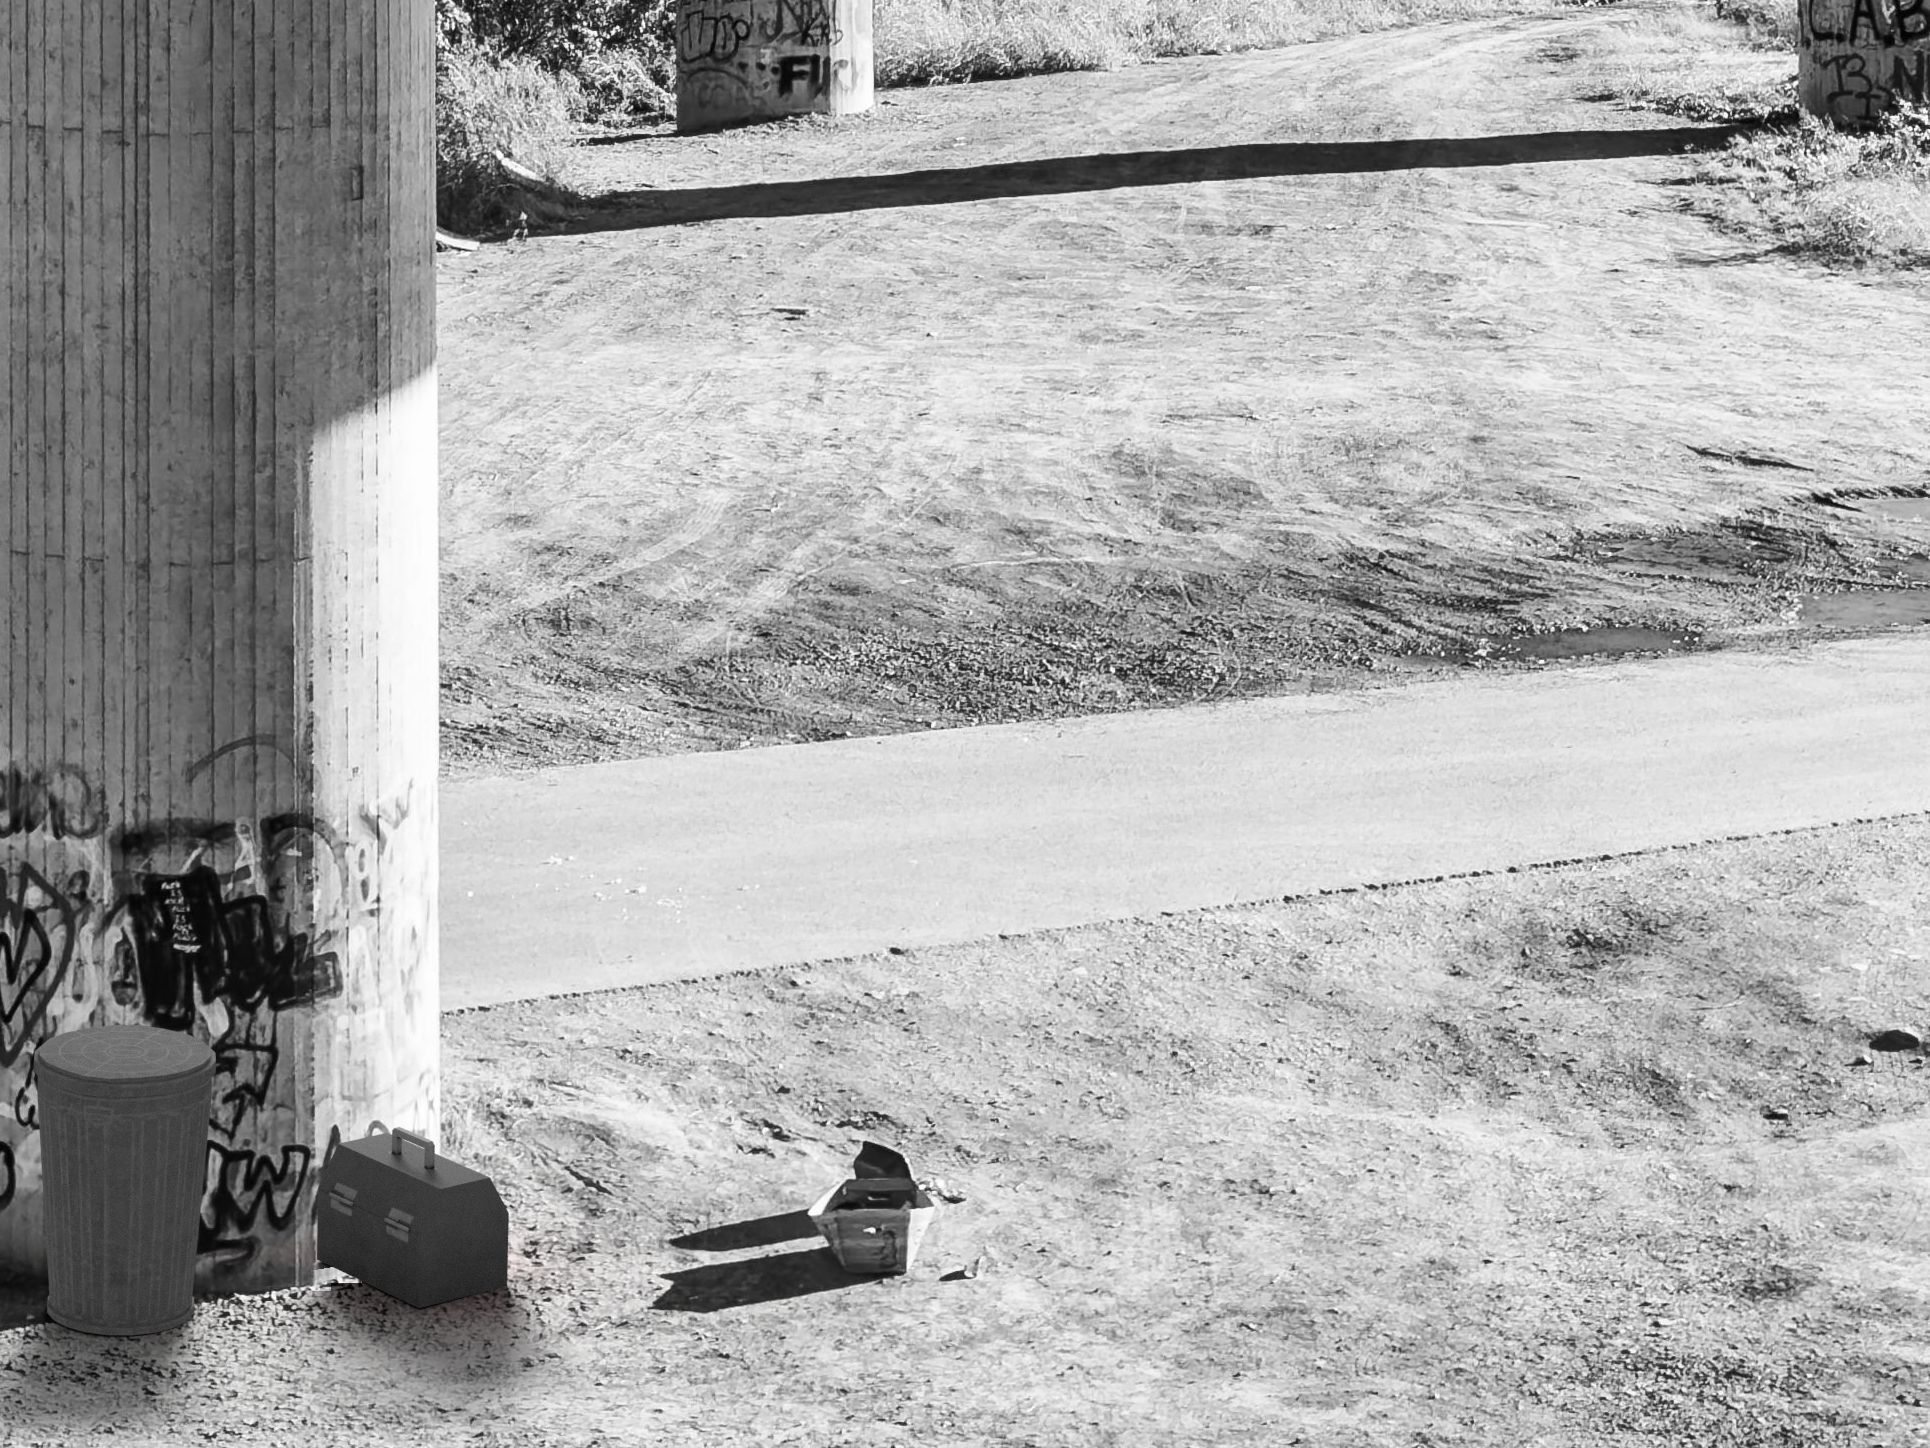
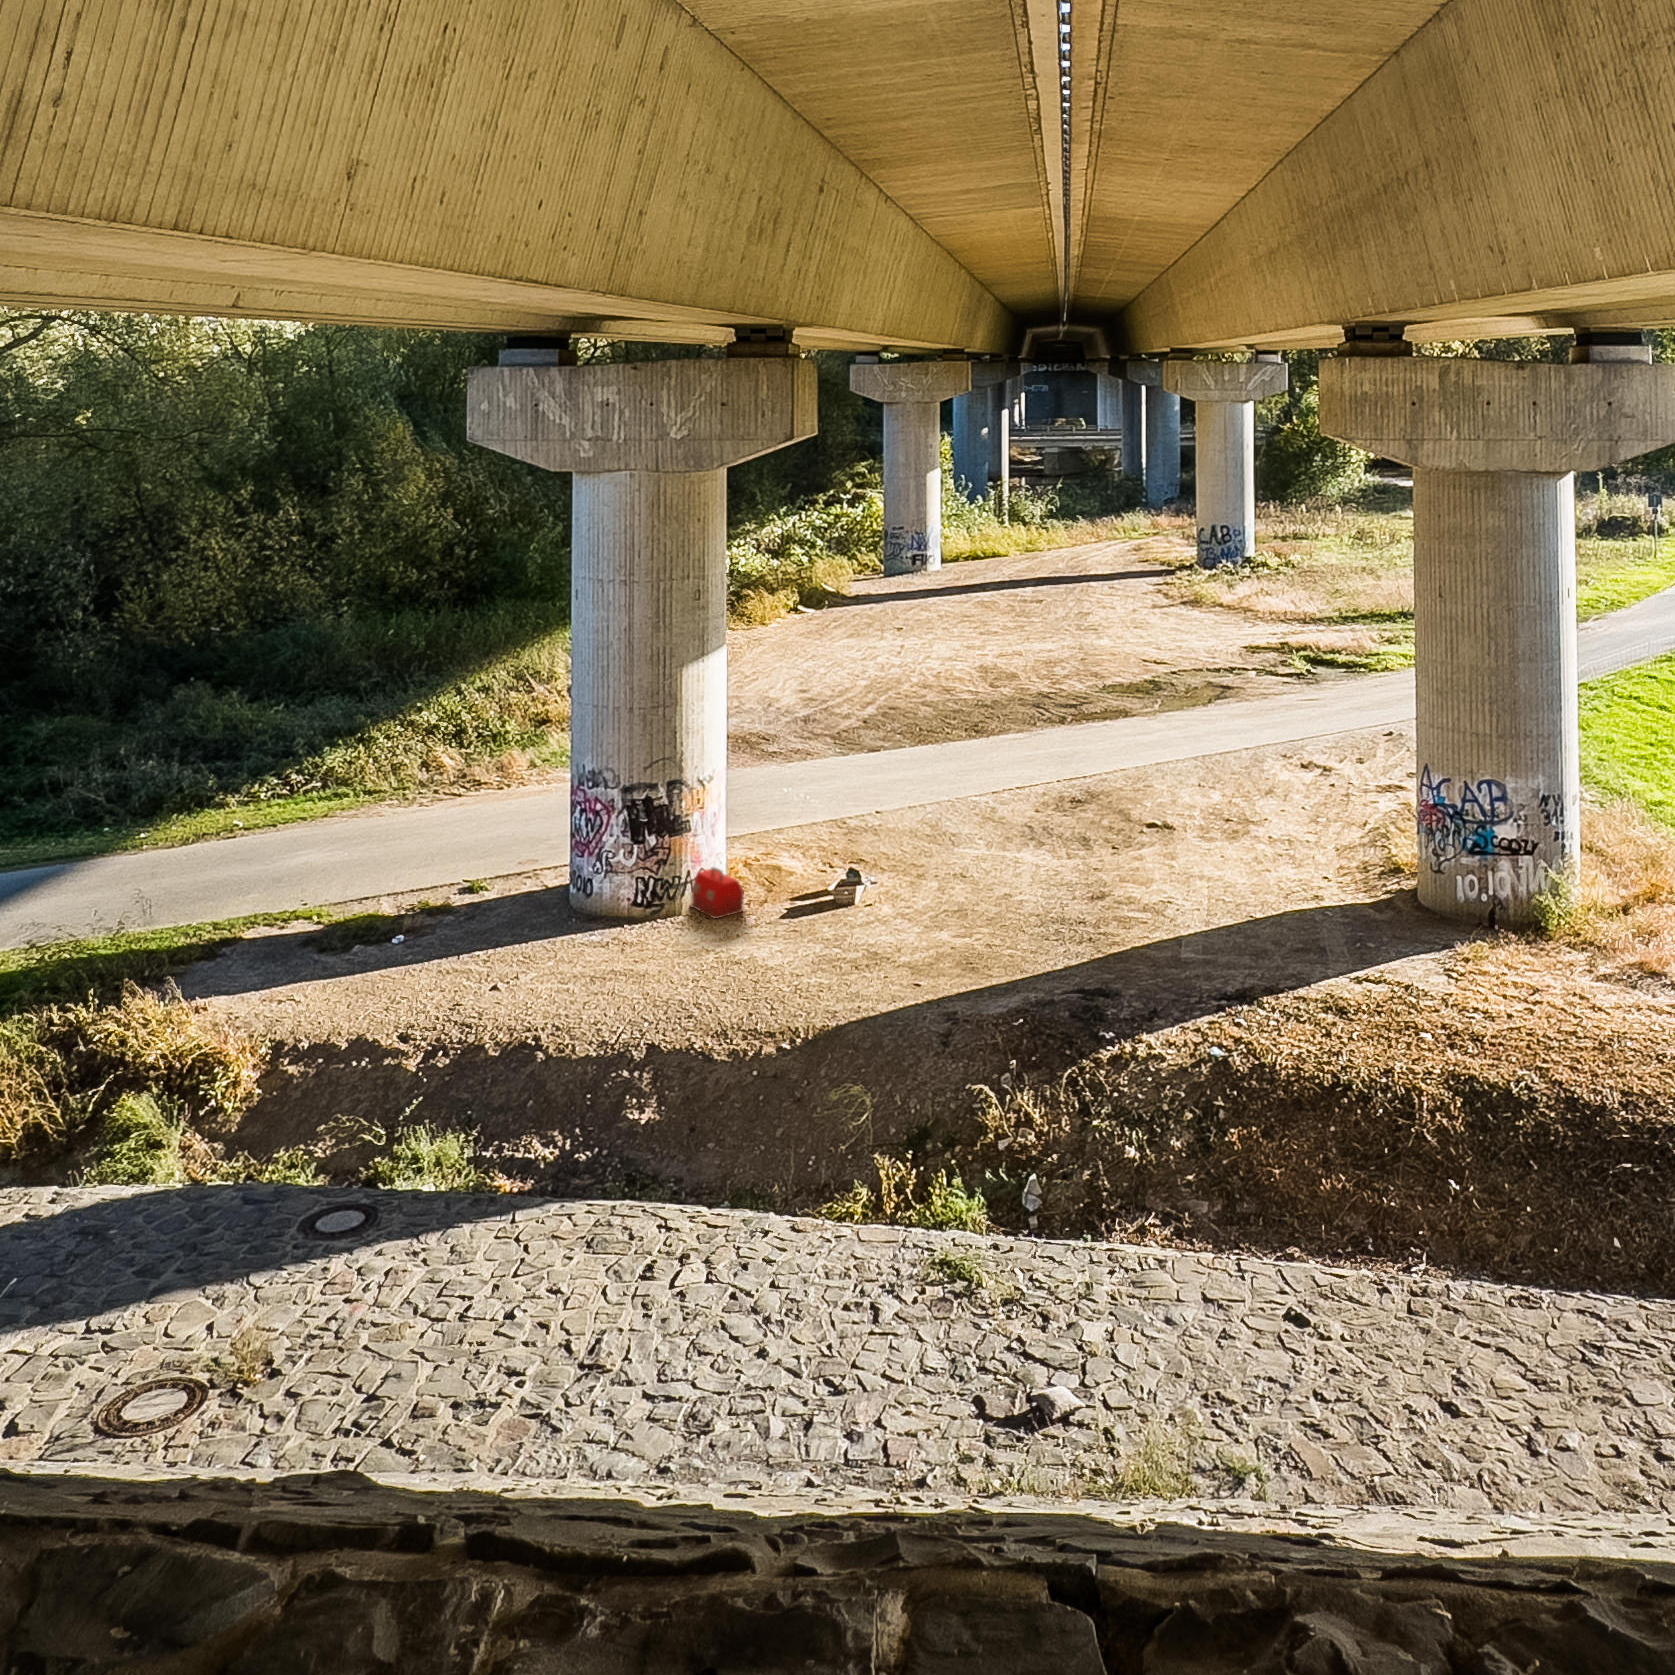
trash can: present [34,1025,216,1335] -> none [601,840,656,931]

